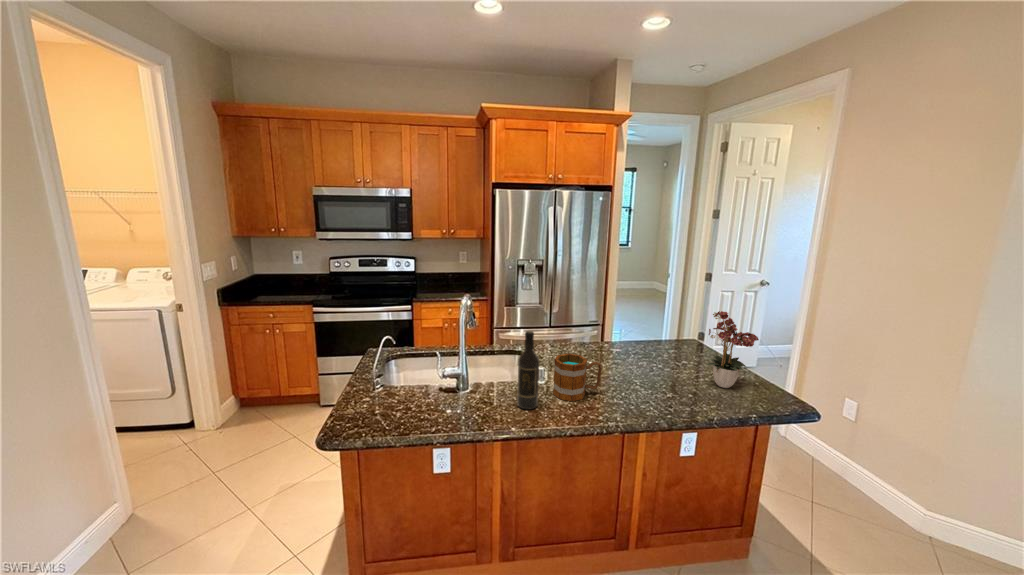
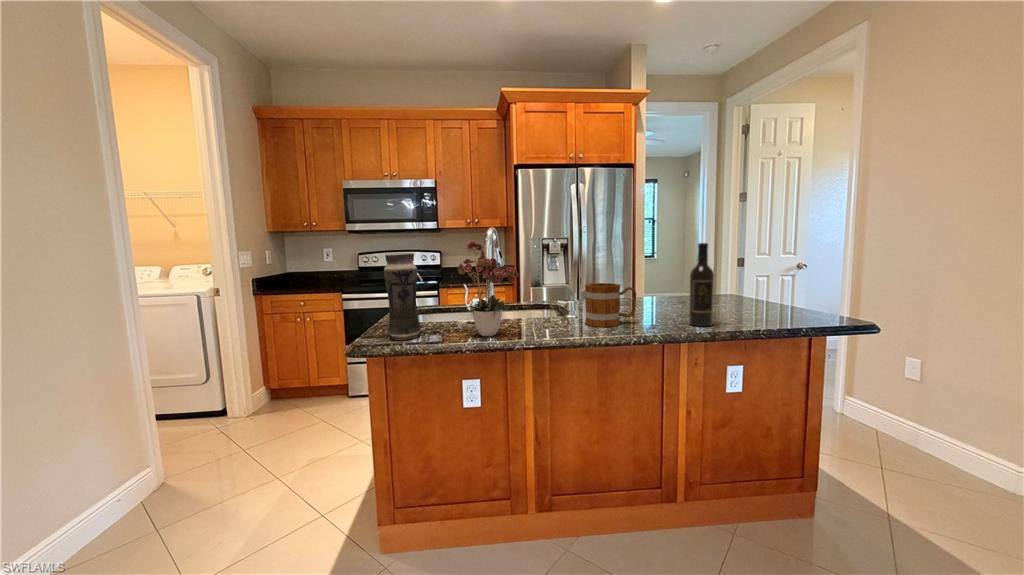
flower arrangement: present [707,311,759,388] -> present [458,241,519,336]
wine bottle: present [517,331,539,410] -> present [689,243,714,326]
vase: none [361,332,396,418] -> present [384,253,421,340]

